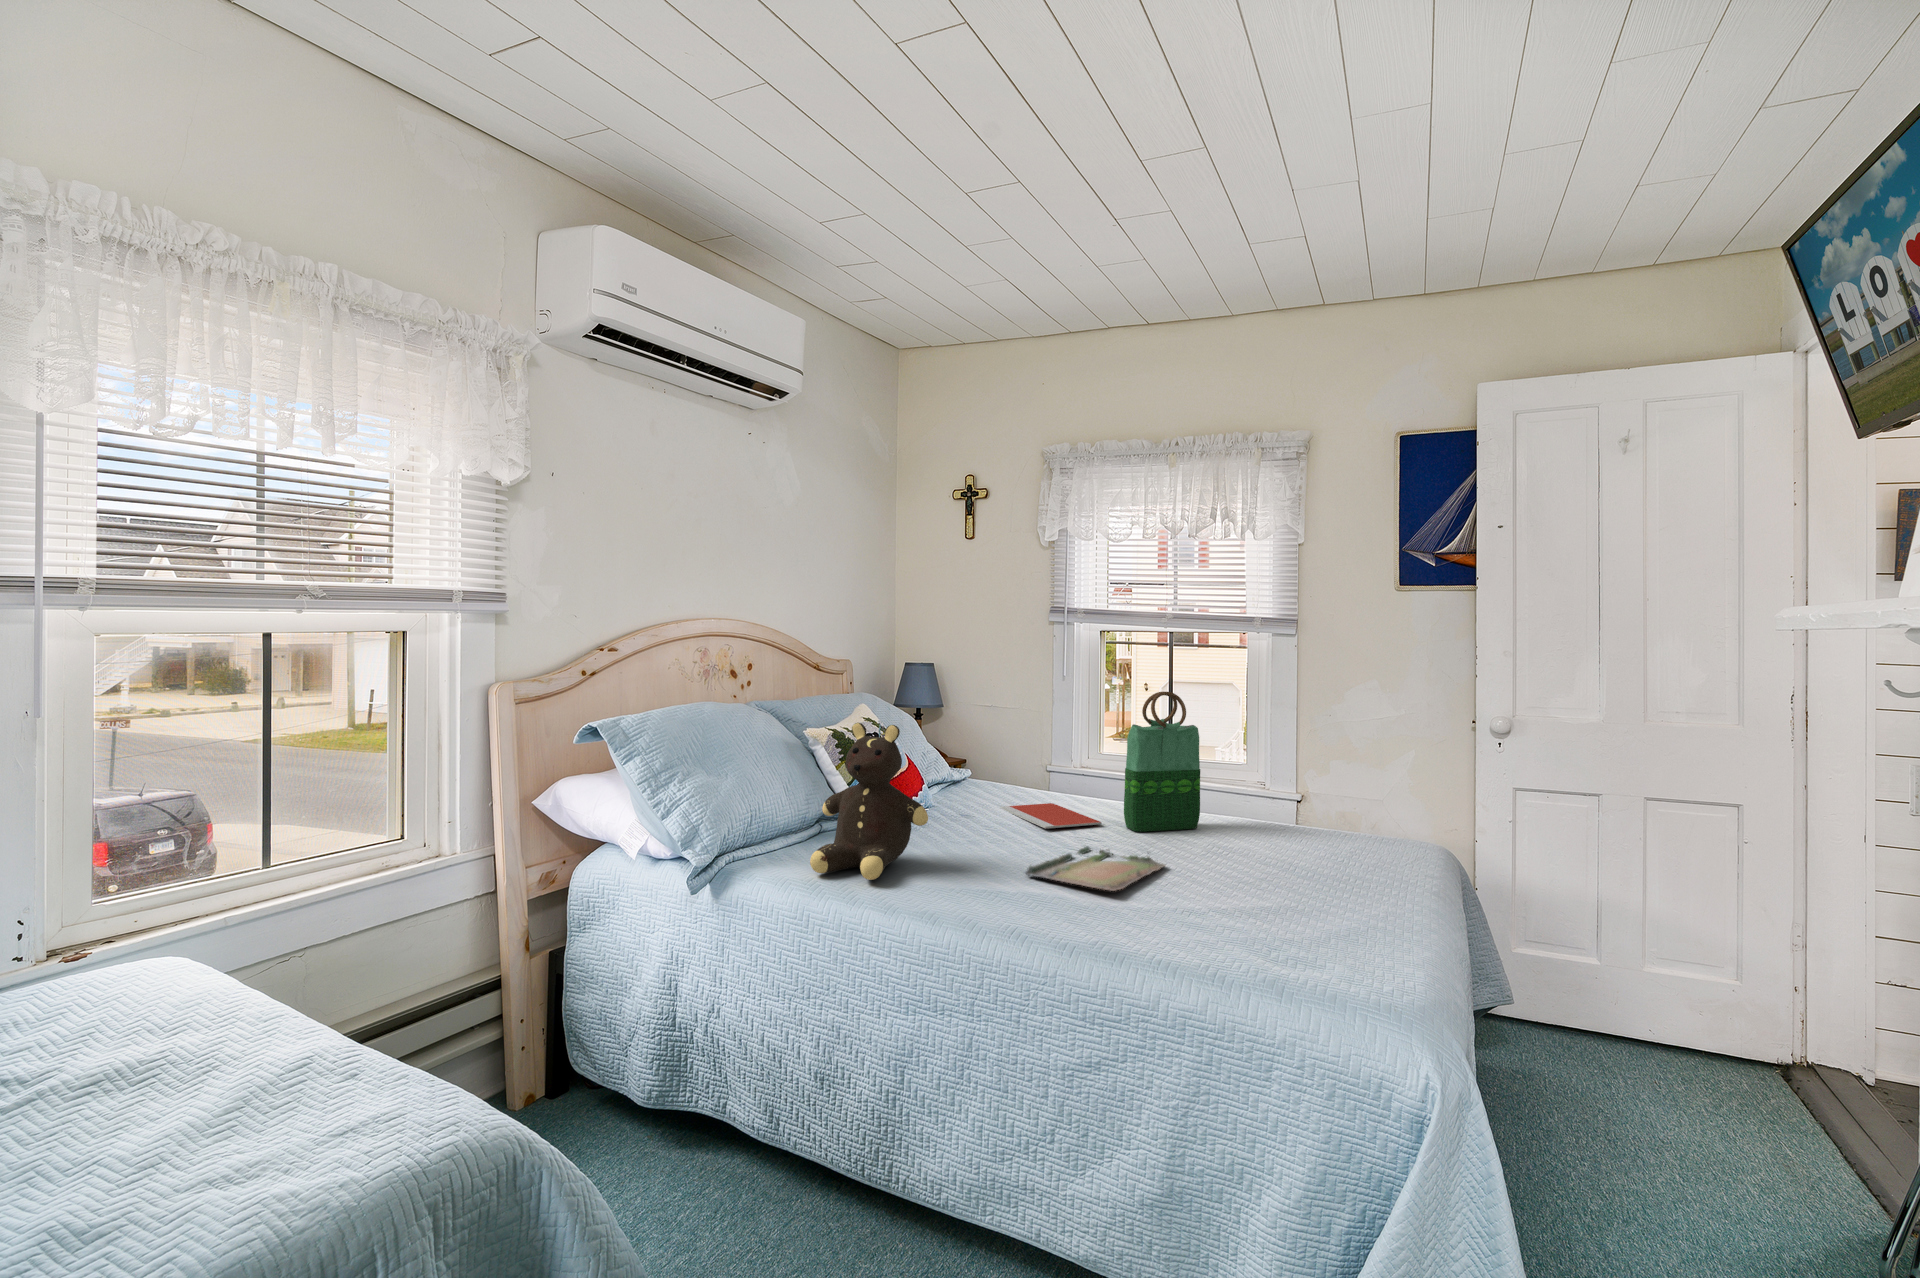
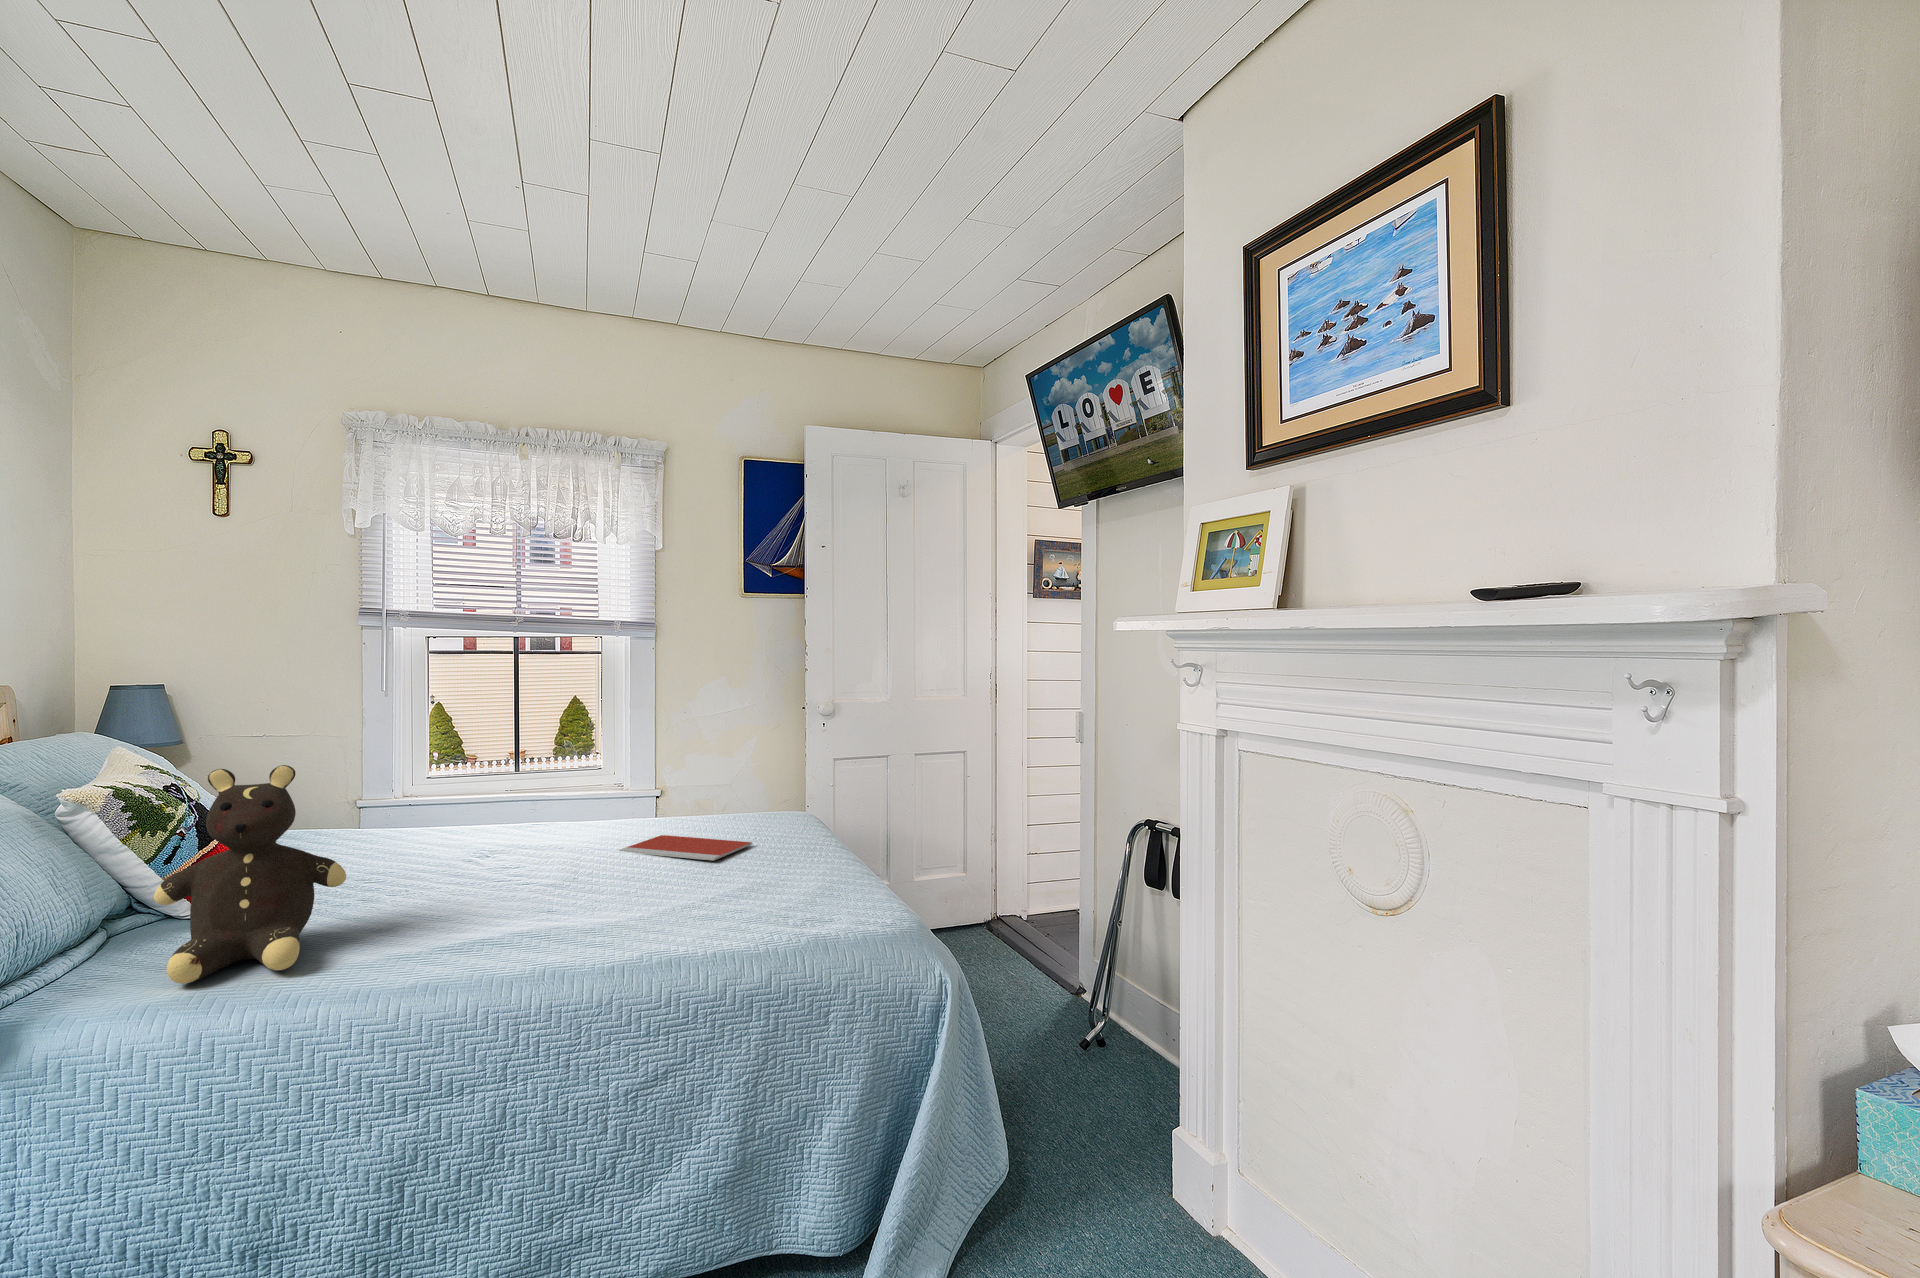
tote bag: present [1124,692,1200,832] -> none [535,697,611,846]
notebook: present [1001,803,1102,829] -> present [619,835,752,860]
tray: present [1026,847,1165,891] -> none [480,858,619,915]

